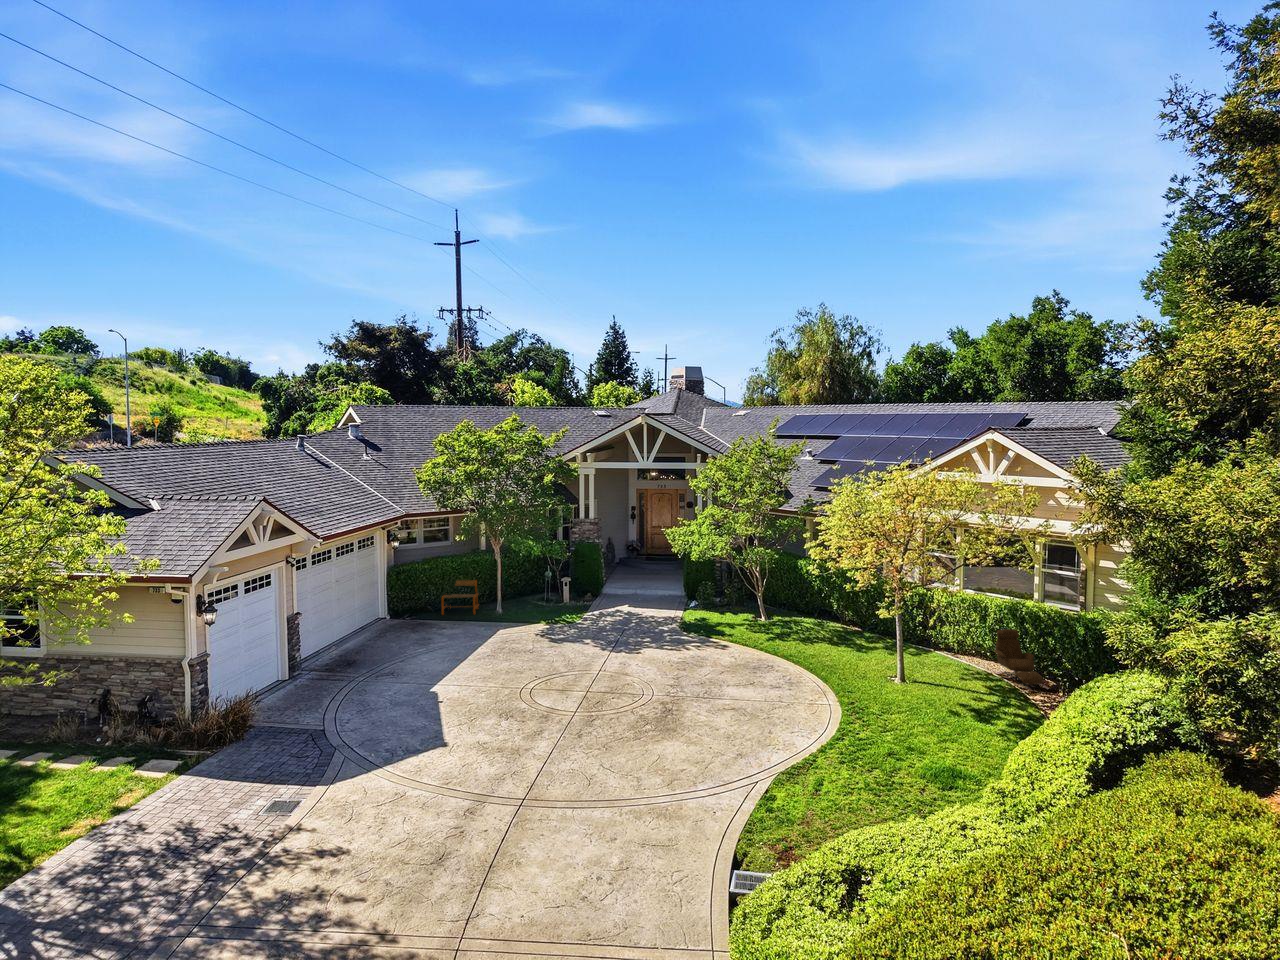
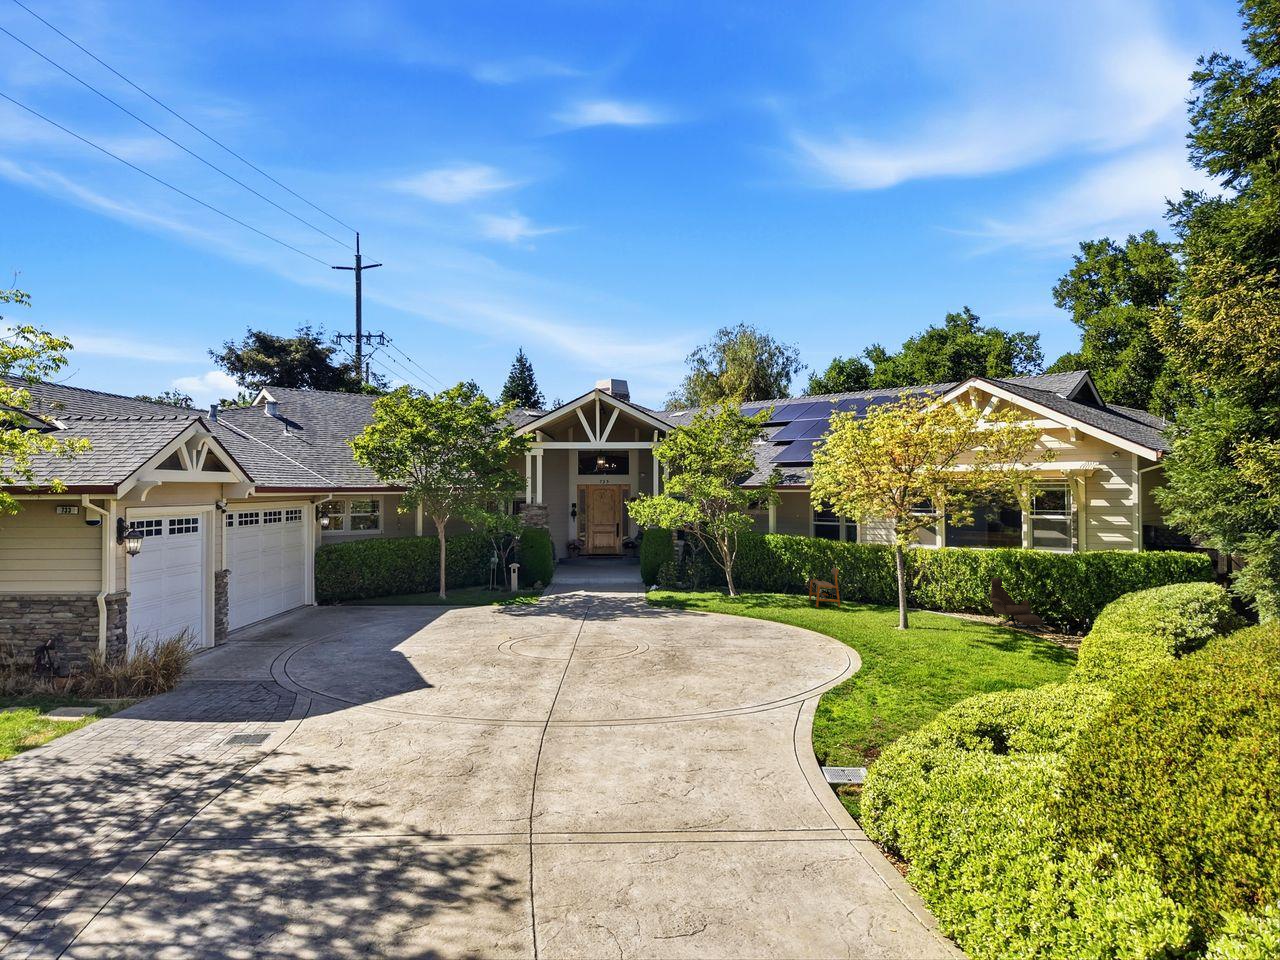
bench: present [442,580,479,615] -> present [809,567,840,607]

